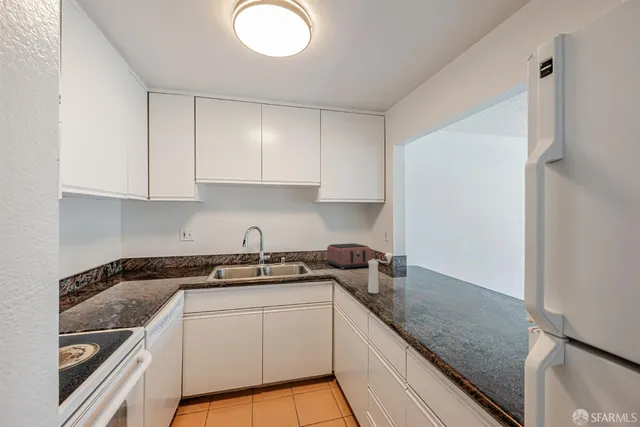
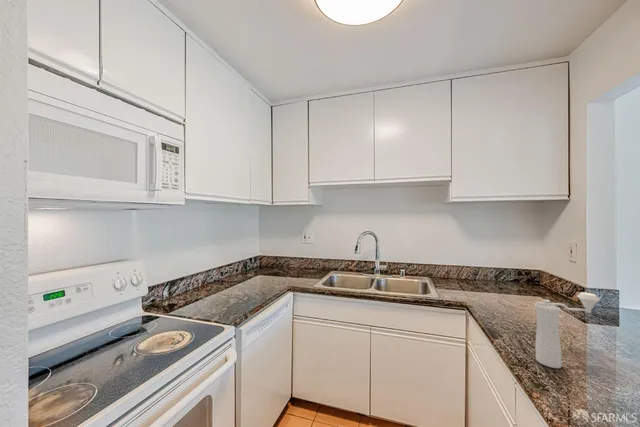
toaster: present [326,243,372,269] -> none [462,259,547,301]

